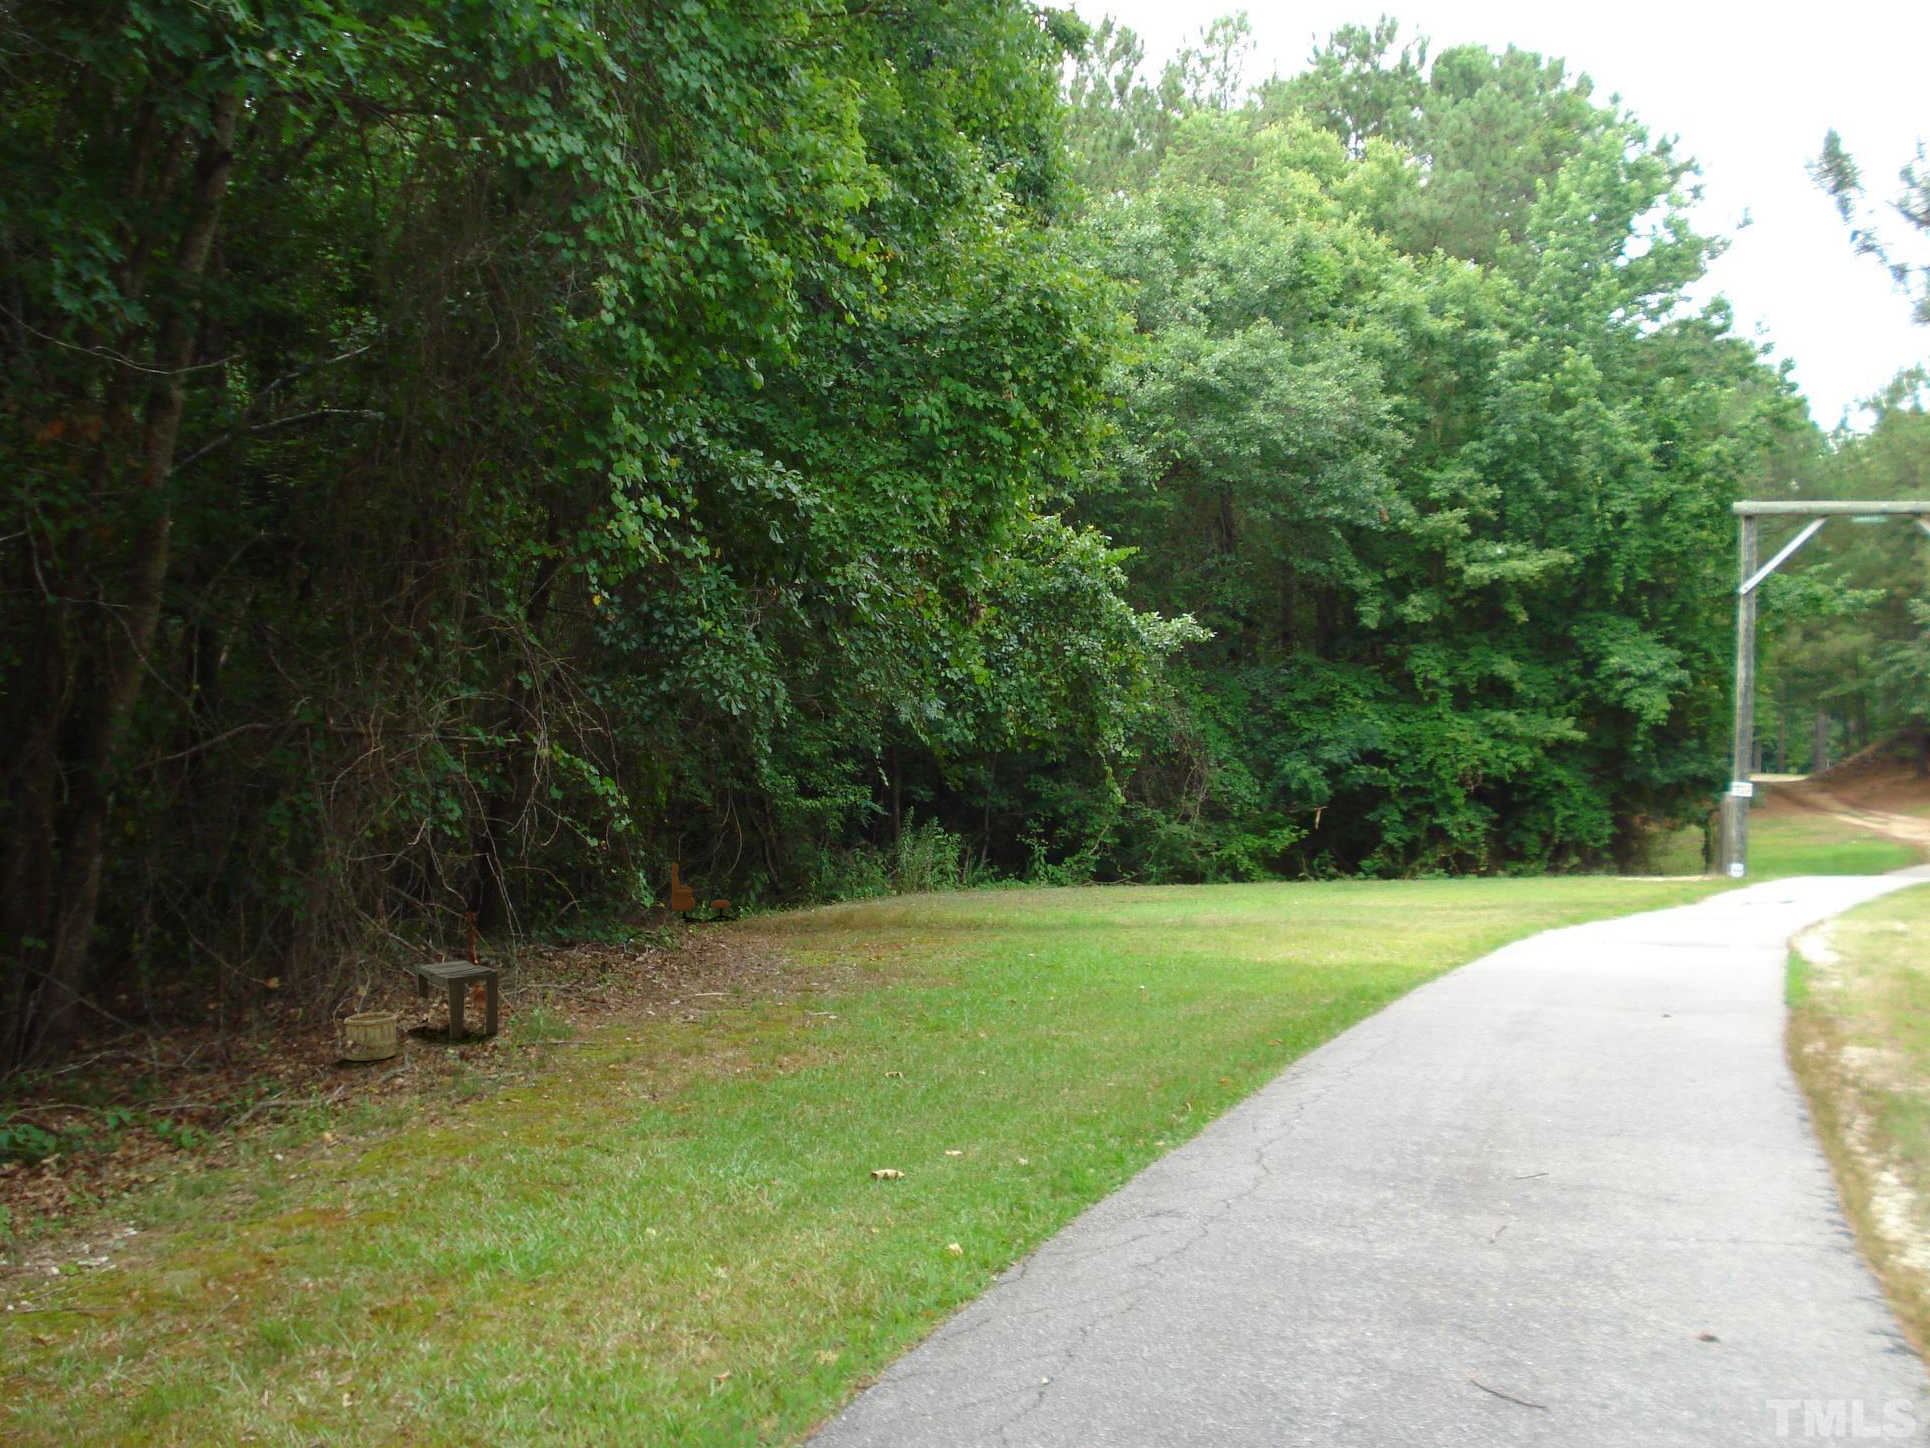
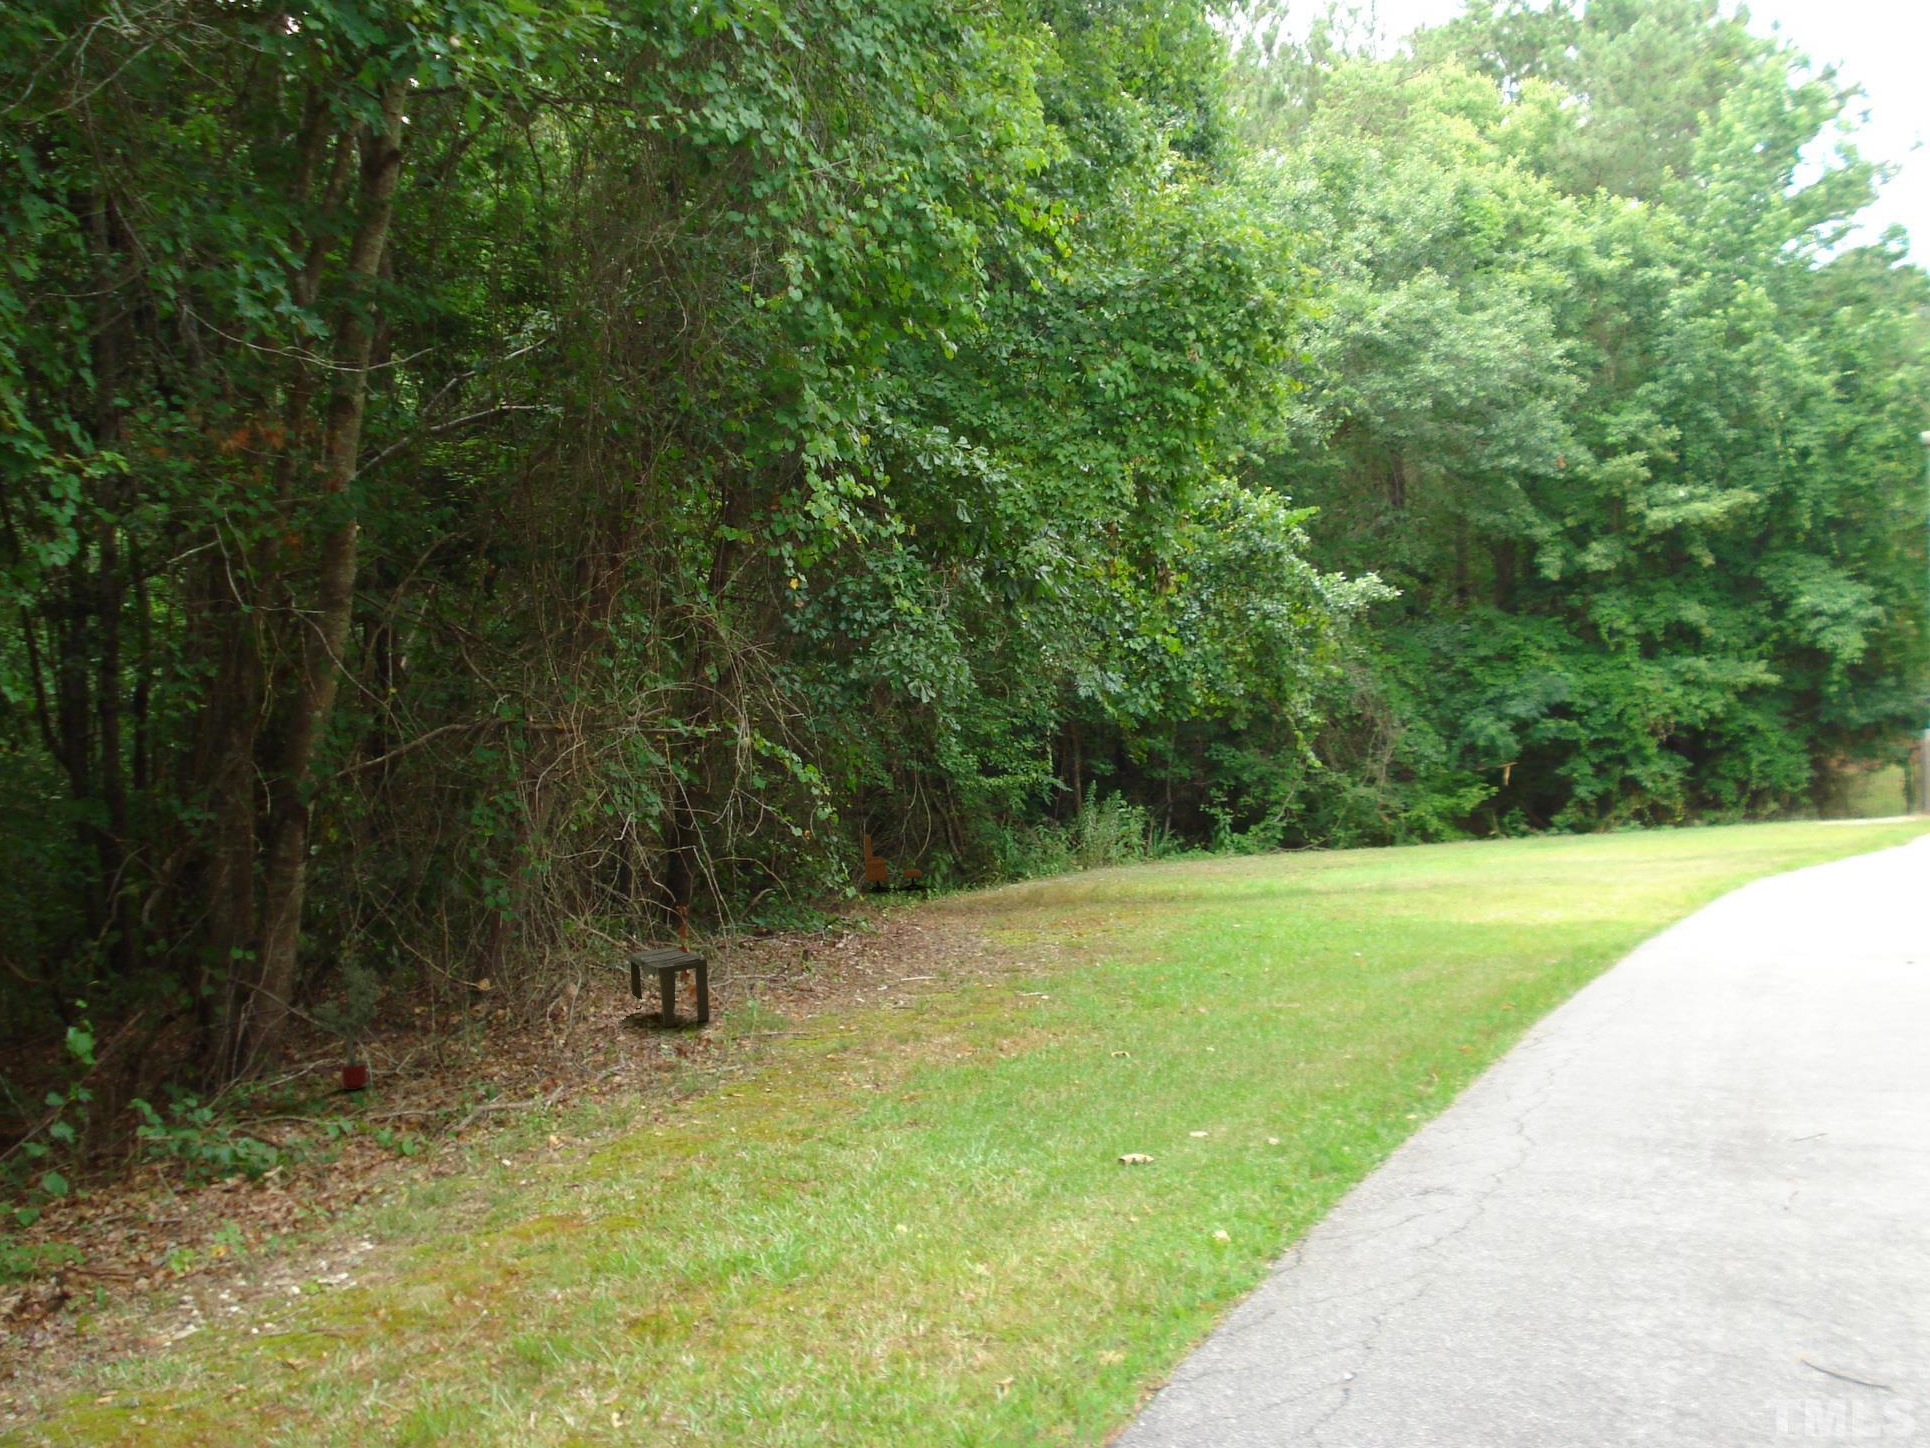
potted tree: none [77,957,158,1092] -> present [312,959,382,1090]
wooden bucket: present [343,1012,397,1061] -> none [560,1004,612,1053]

